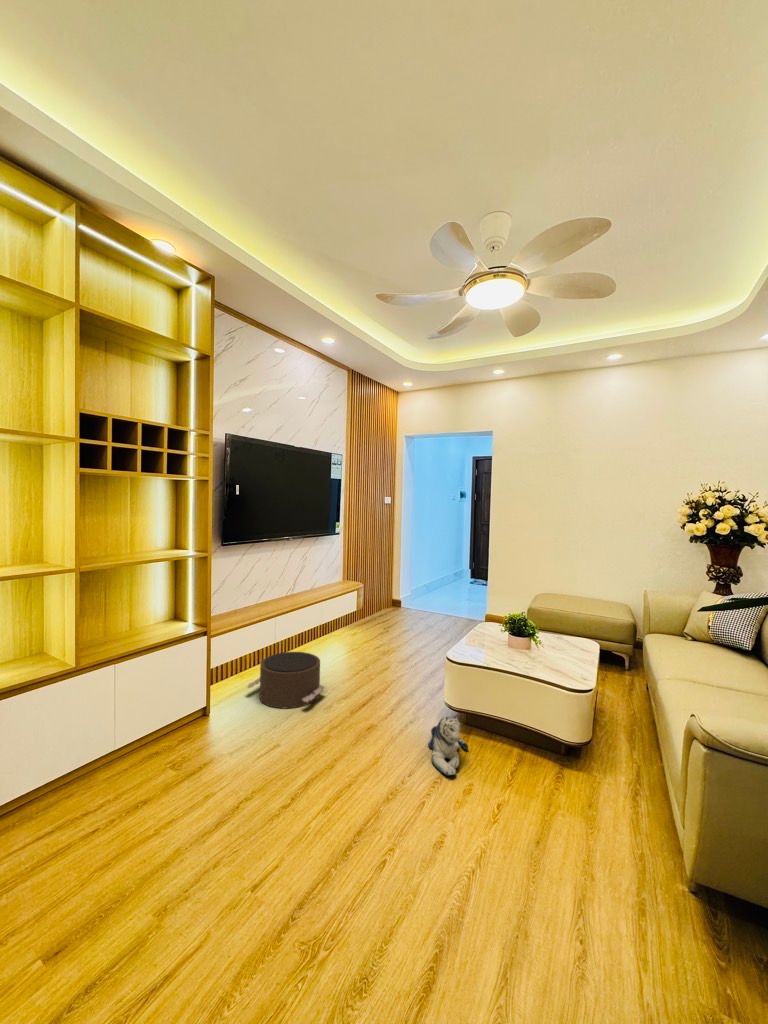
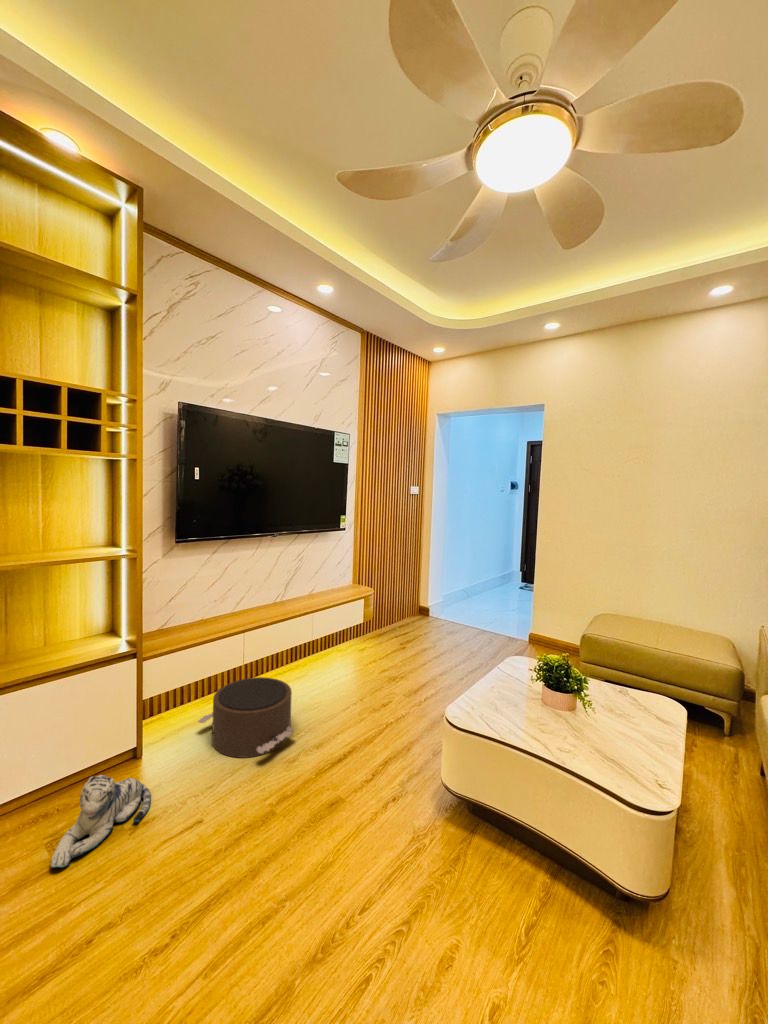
plush toy: present [428,716,468,776] -> present [51,775,151,867]

